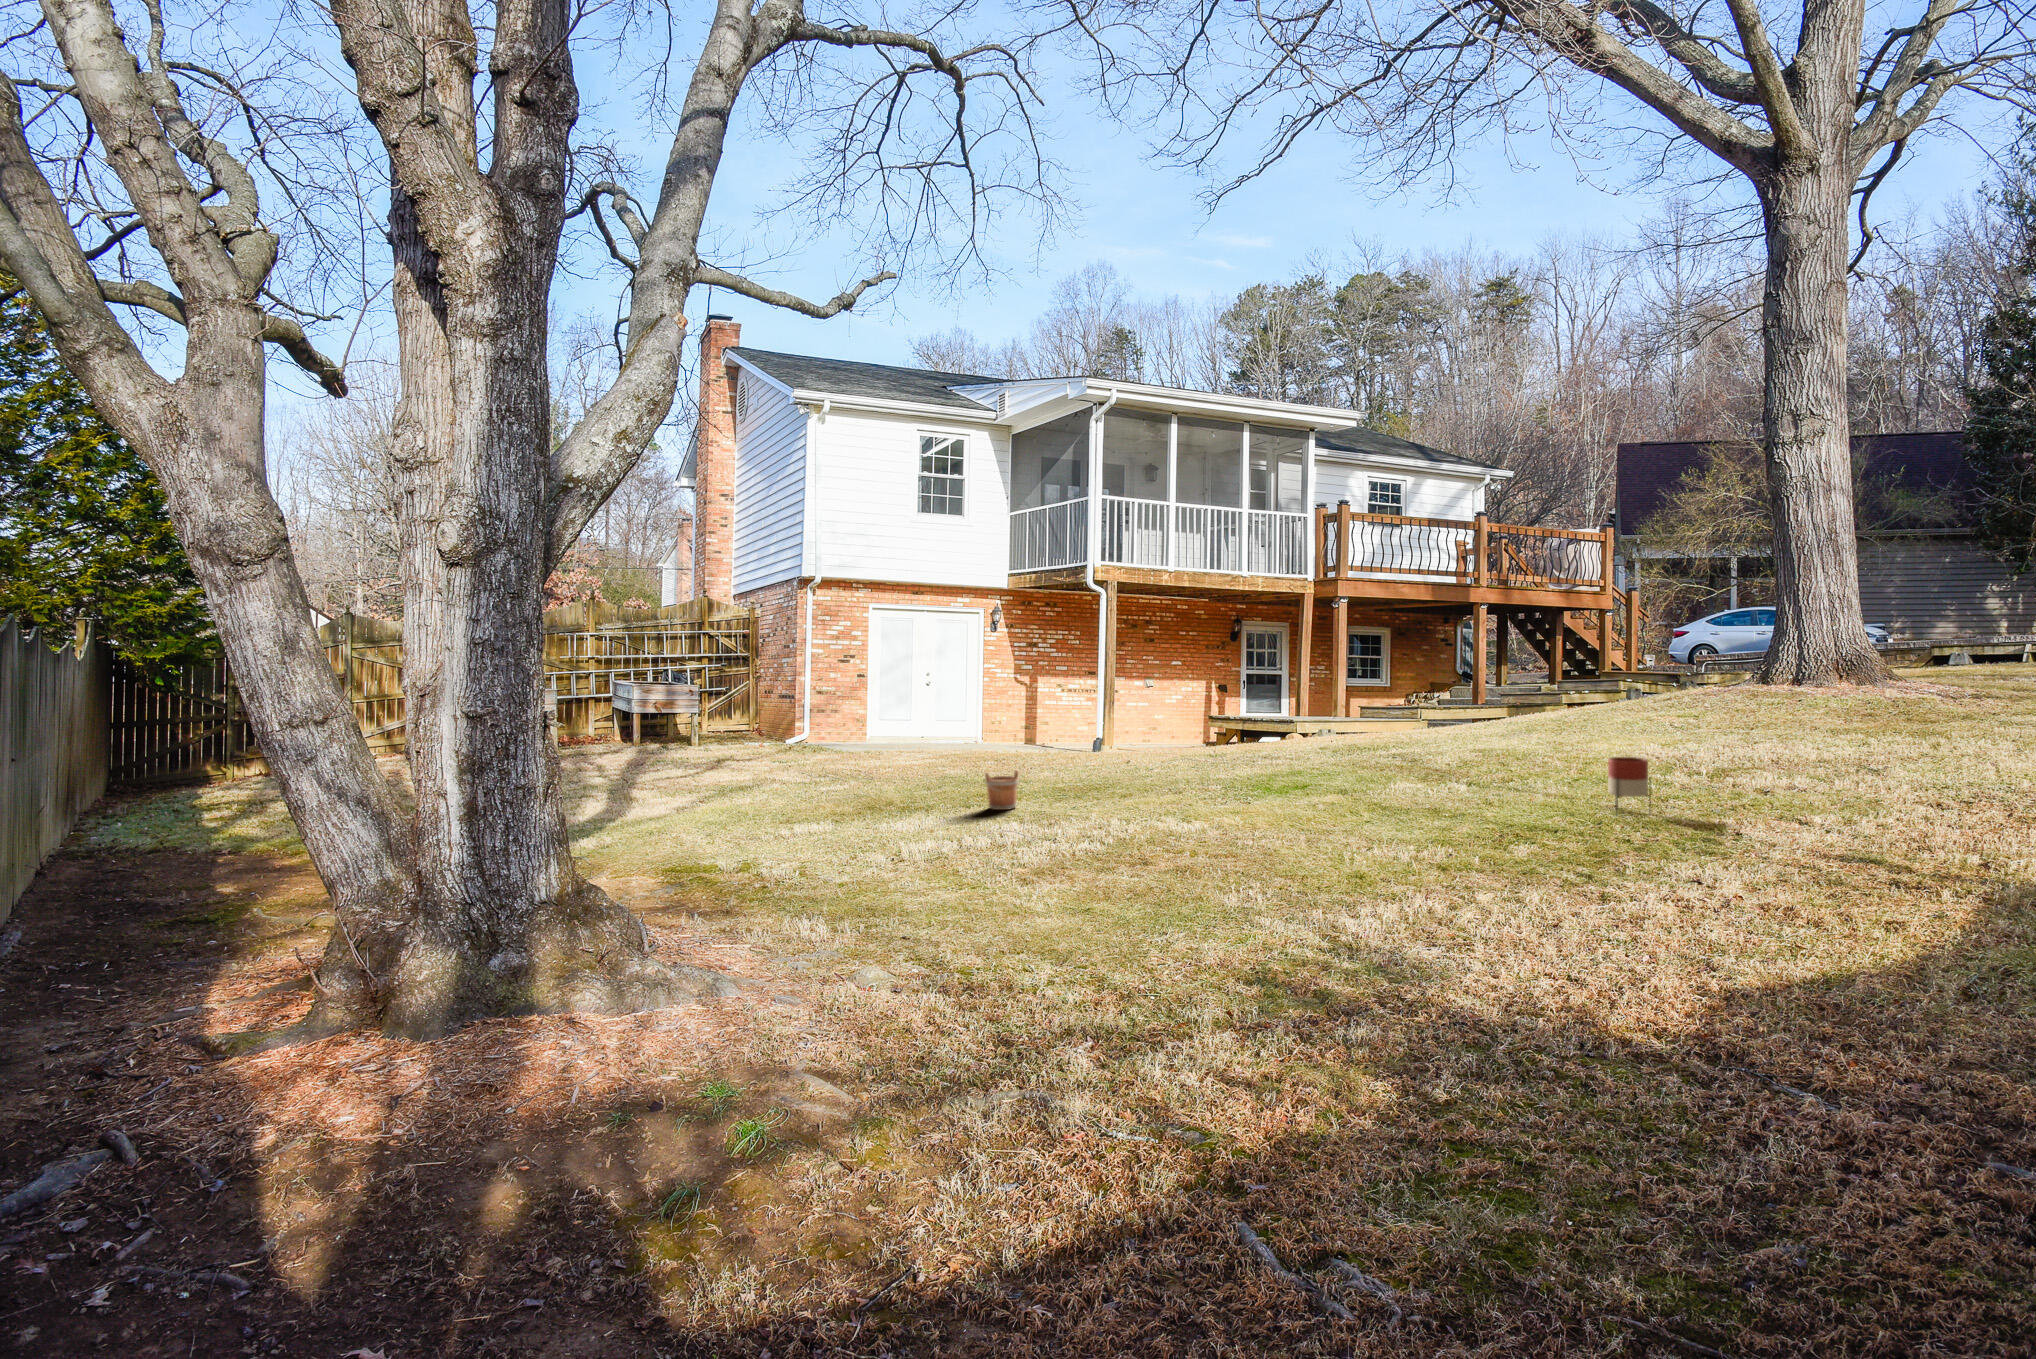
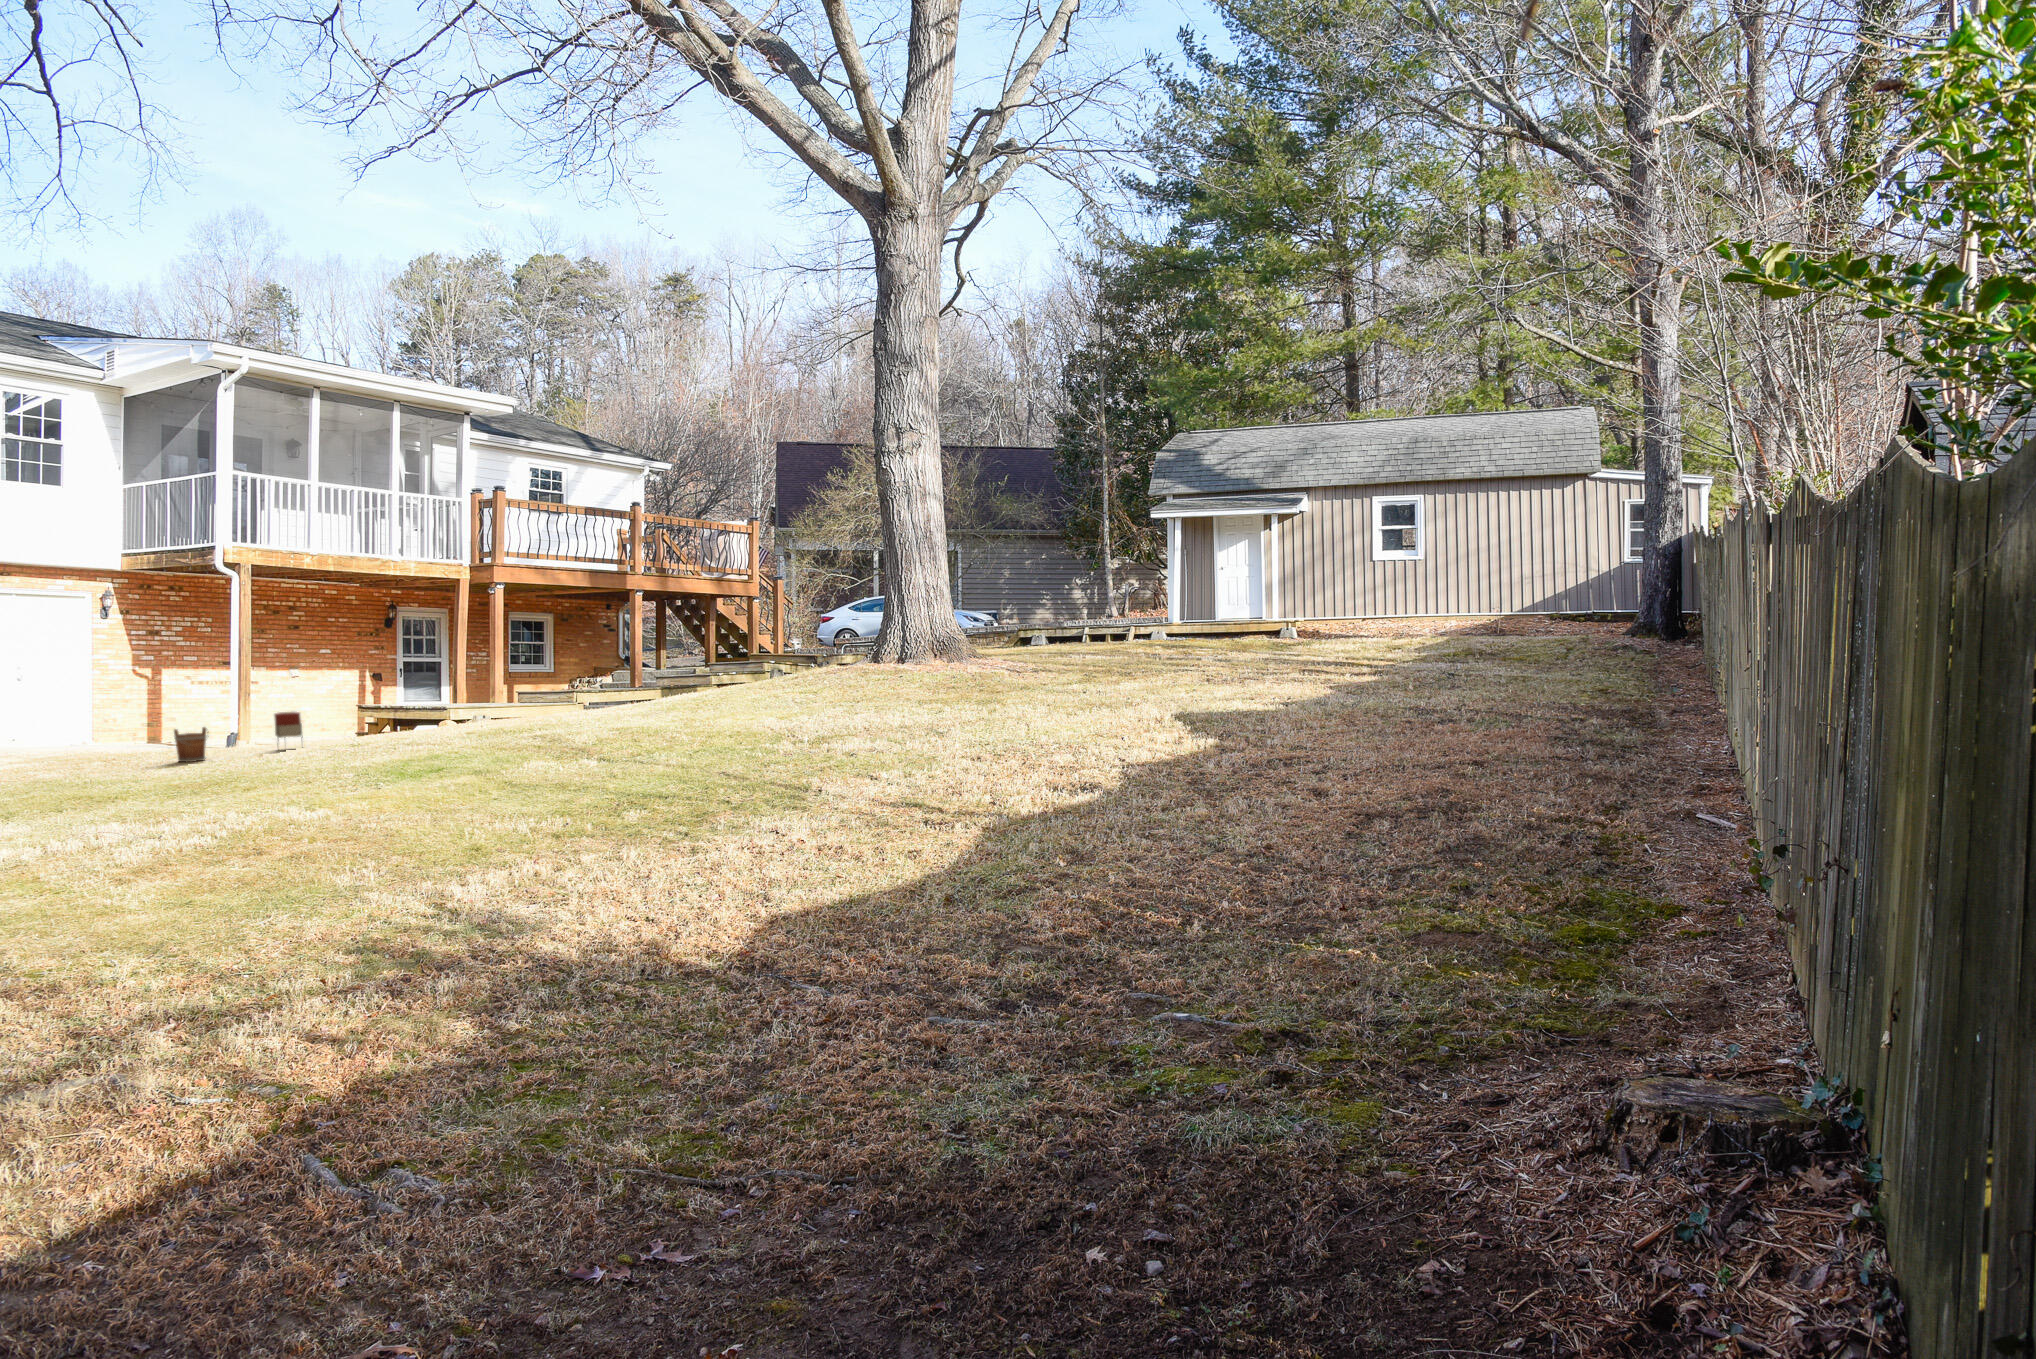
planter: present [1608,757,1651,811] -> present [274,711,303,738]

